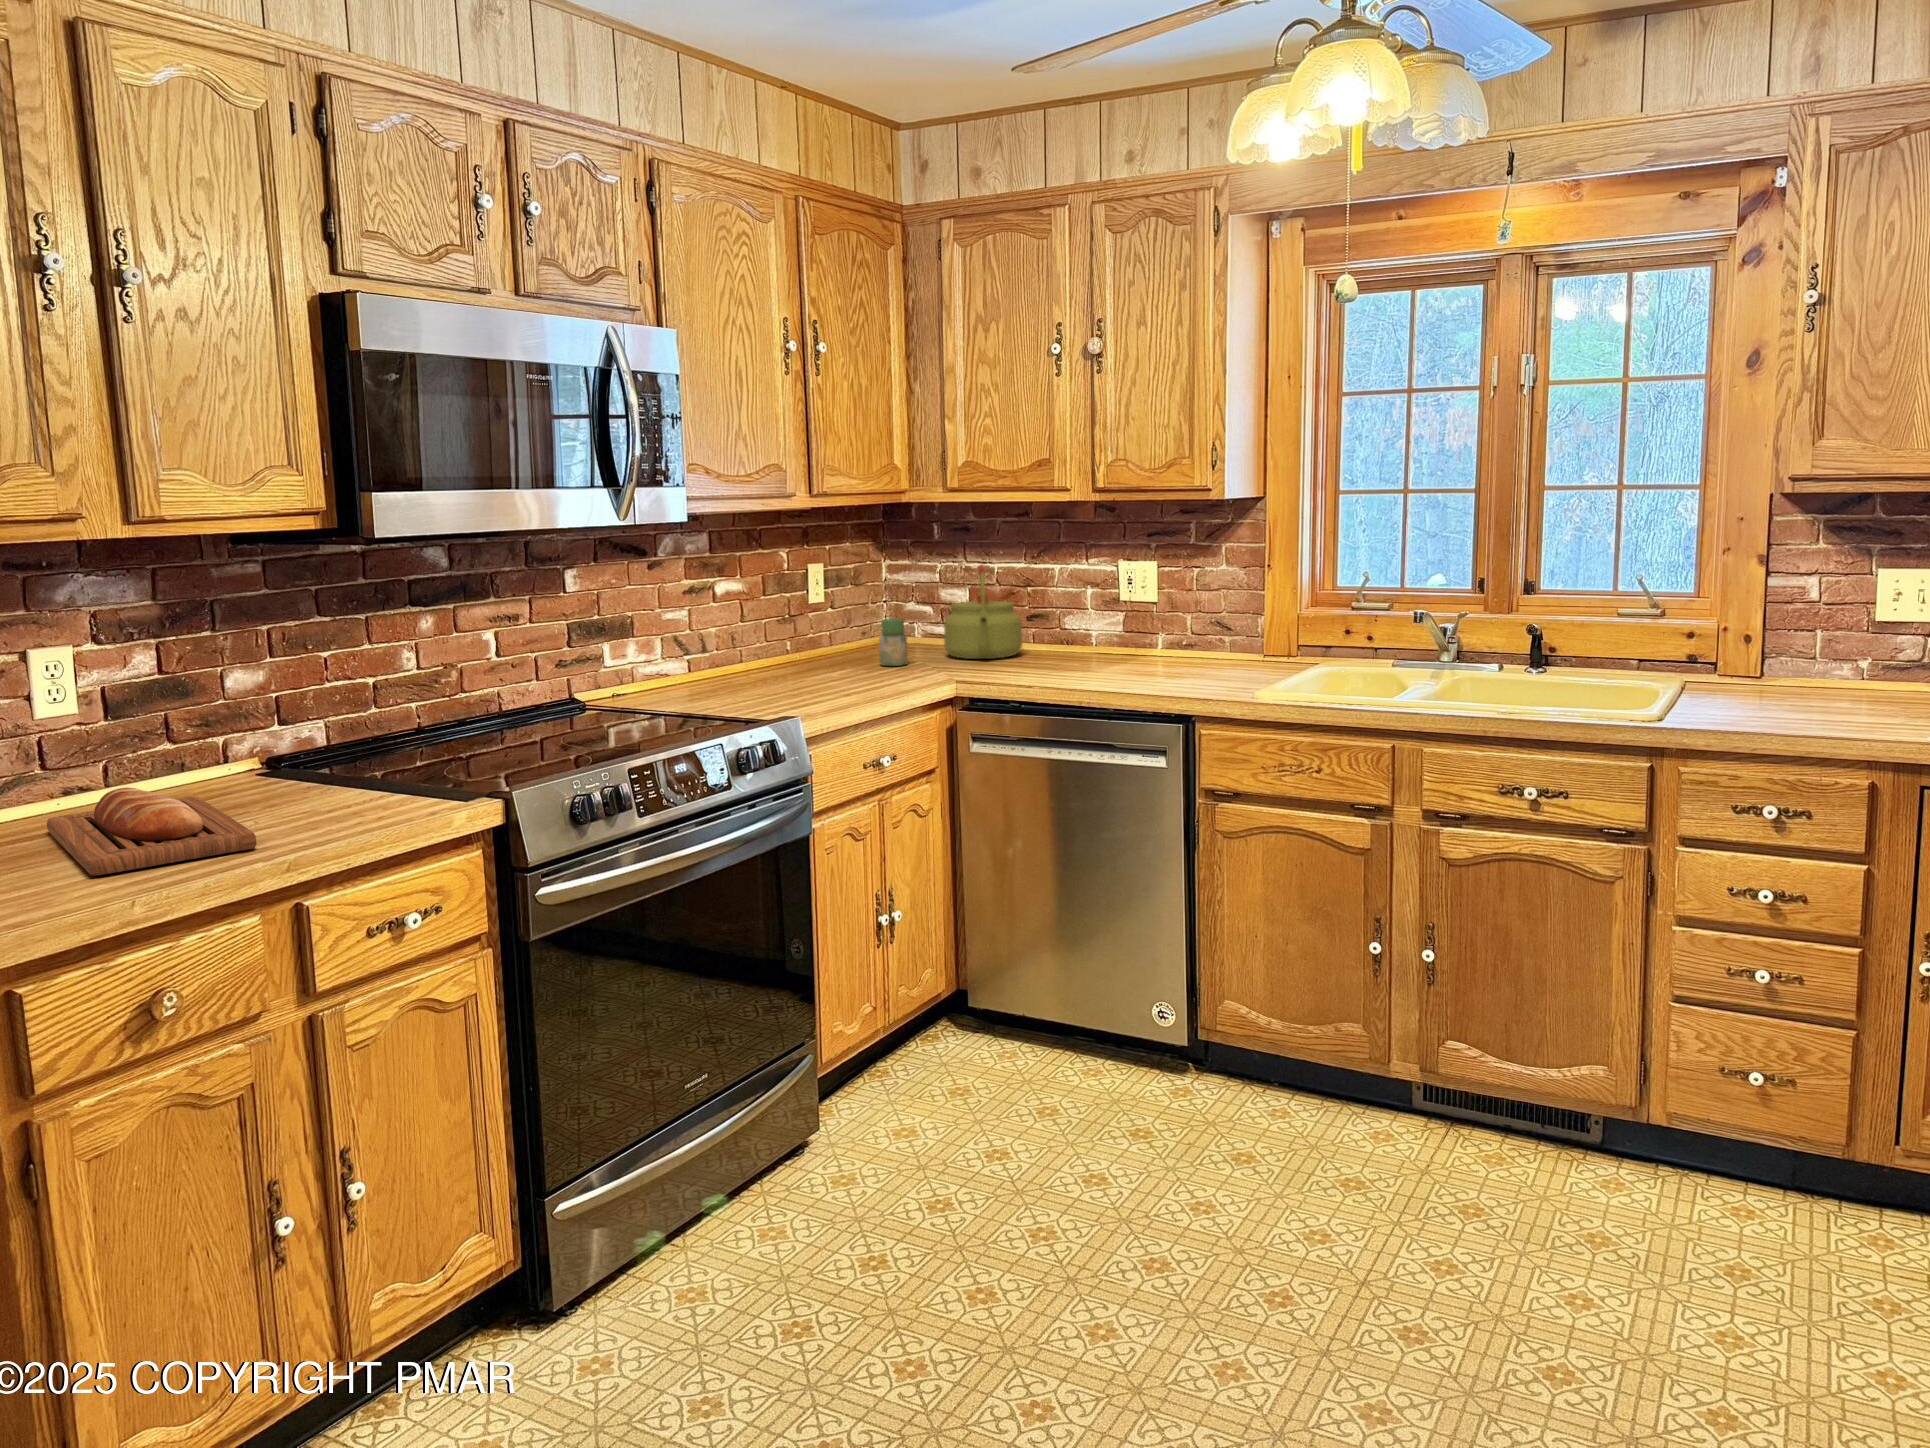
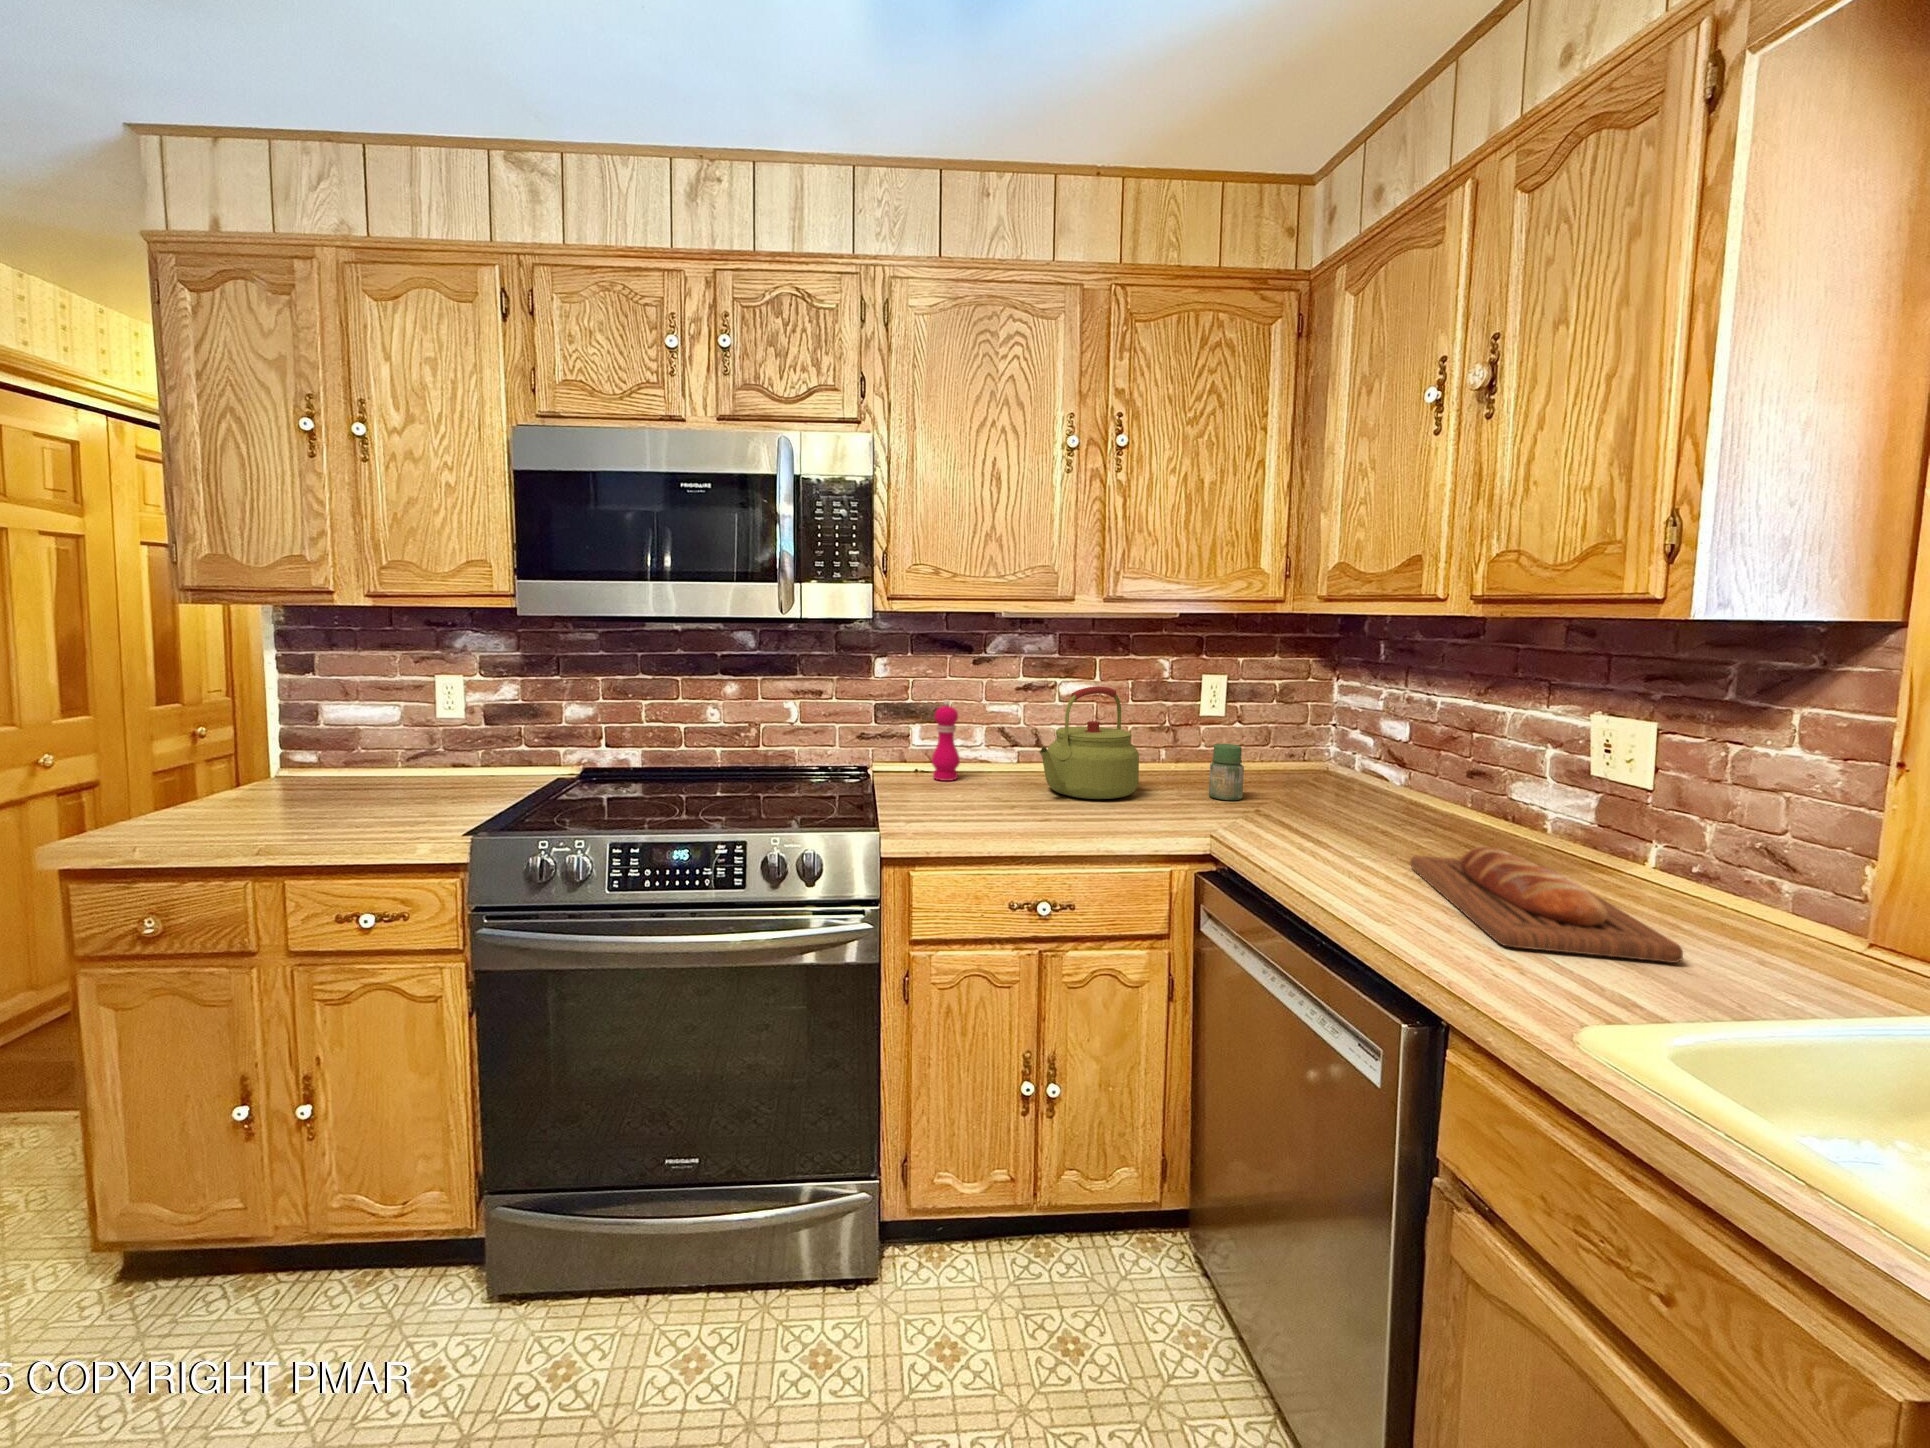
kettle: present [944,565,1022,659] -> present [1040,686,1139,799]
pepper mill: none [645,609,677,696] -> present [932,700,960,781]
bread loaf: present [47,787,257,875] -> present [1410,846,1683,963]

